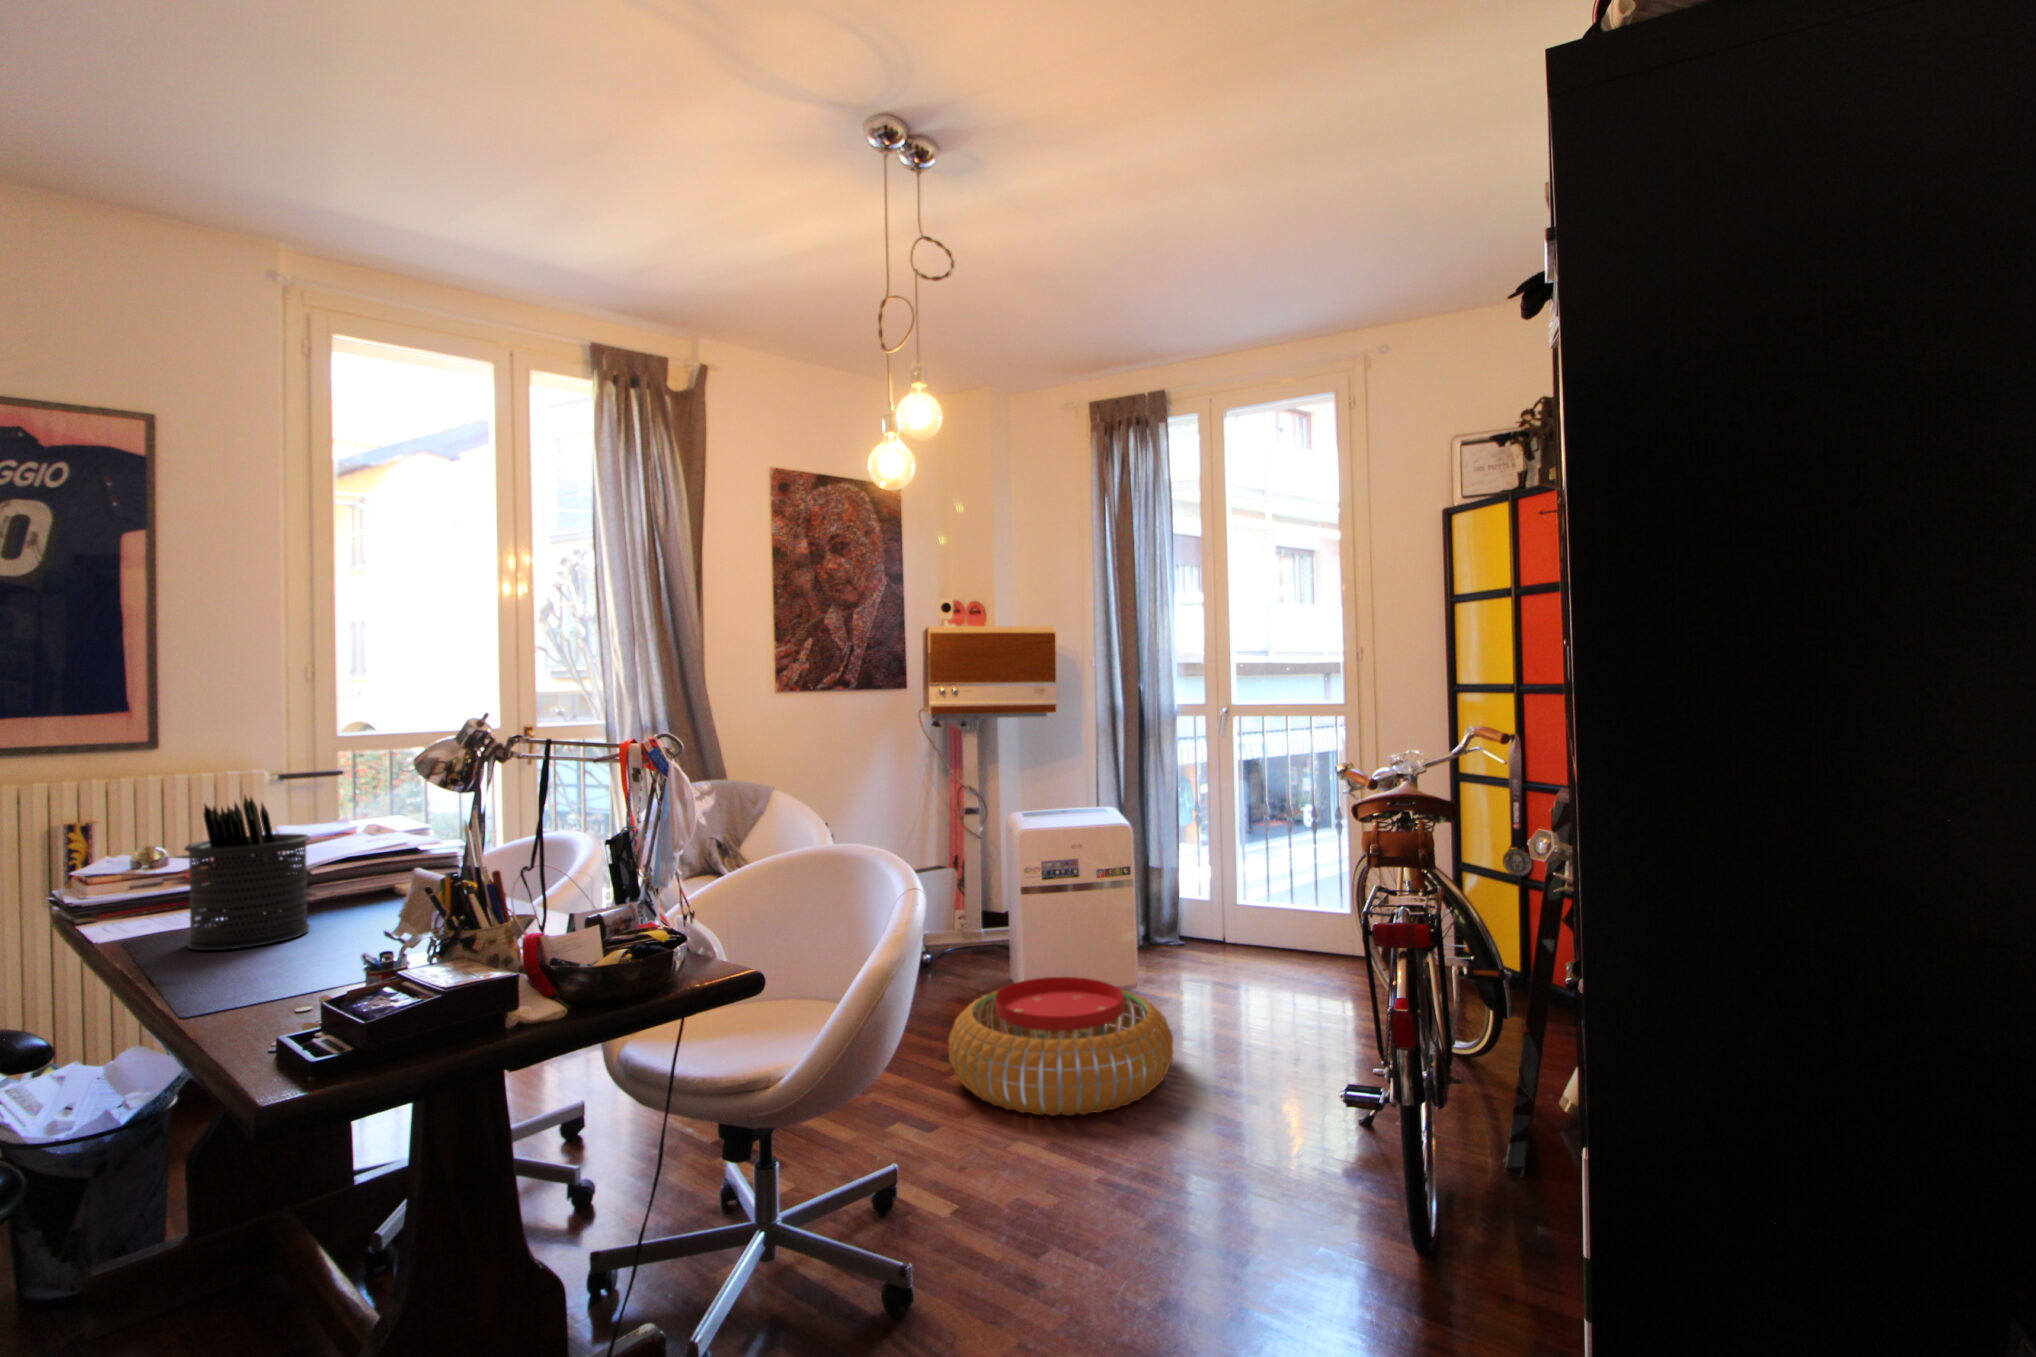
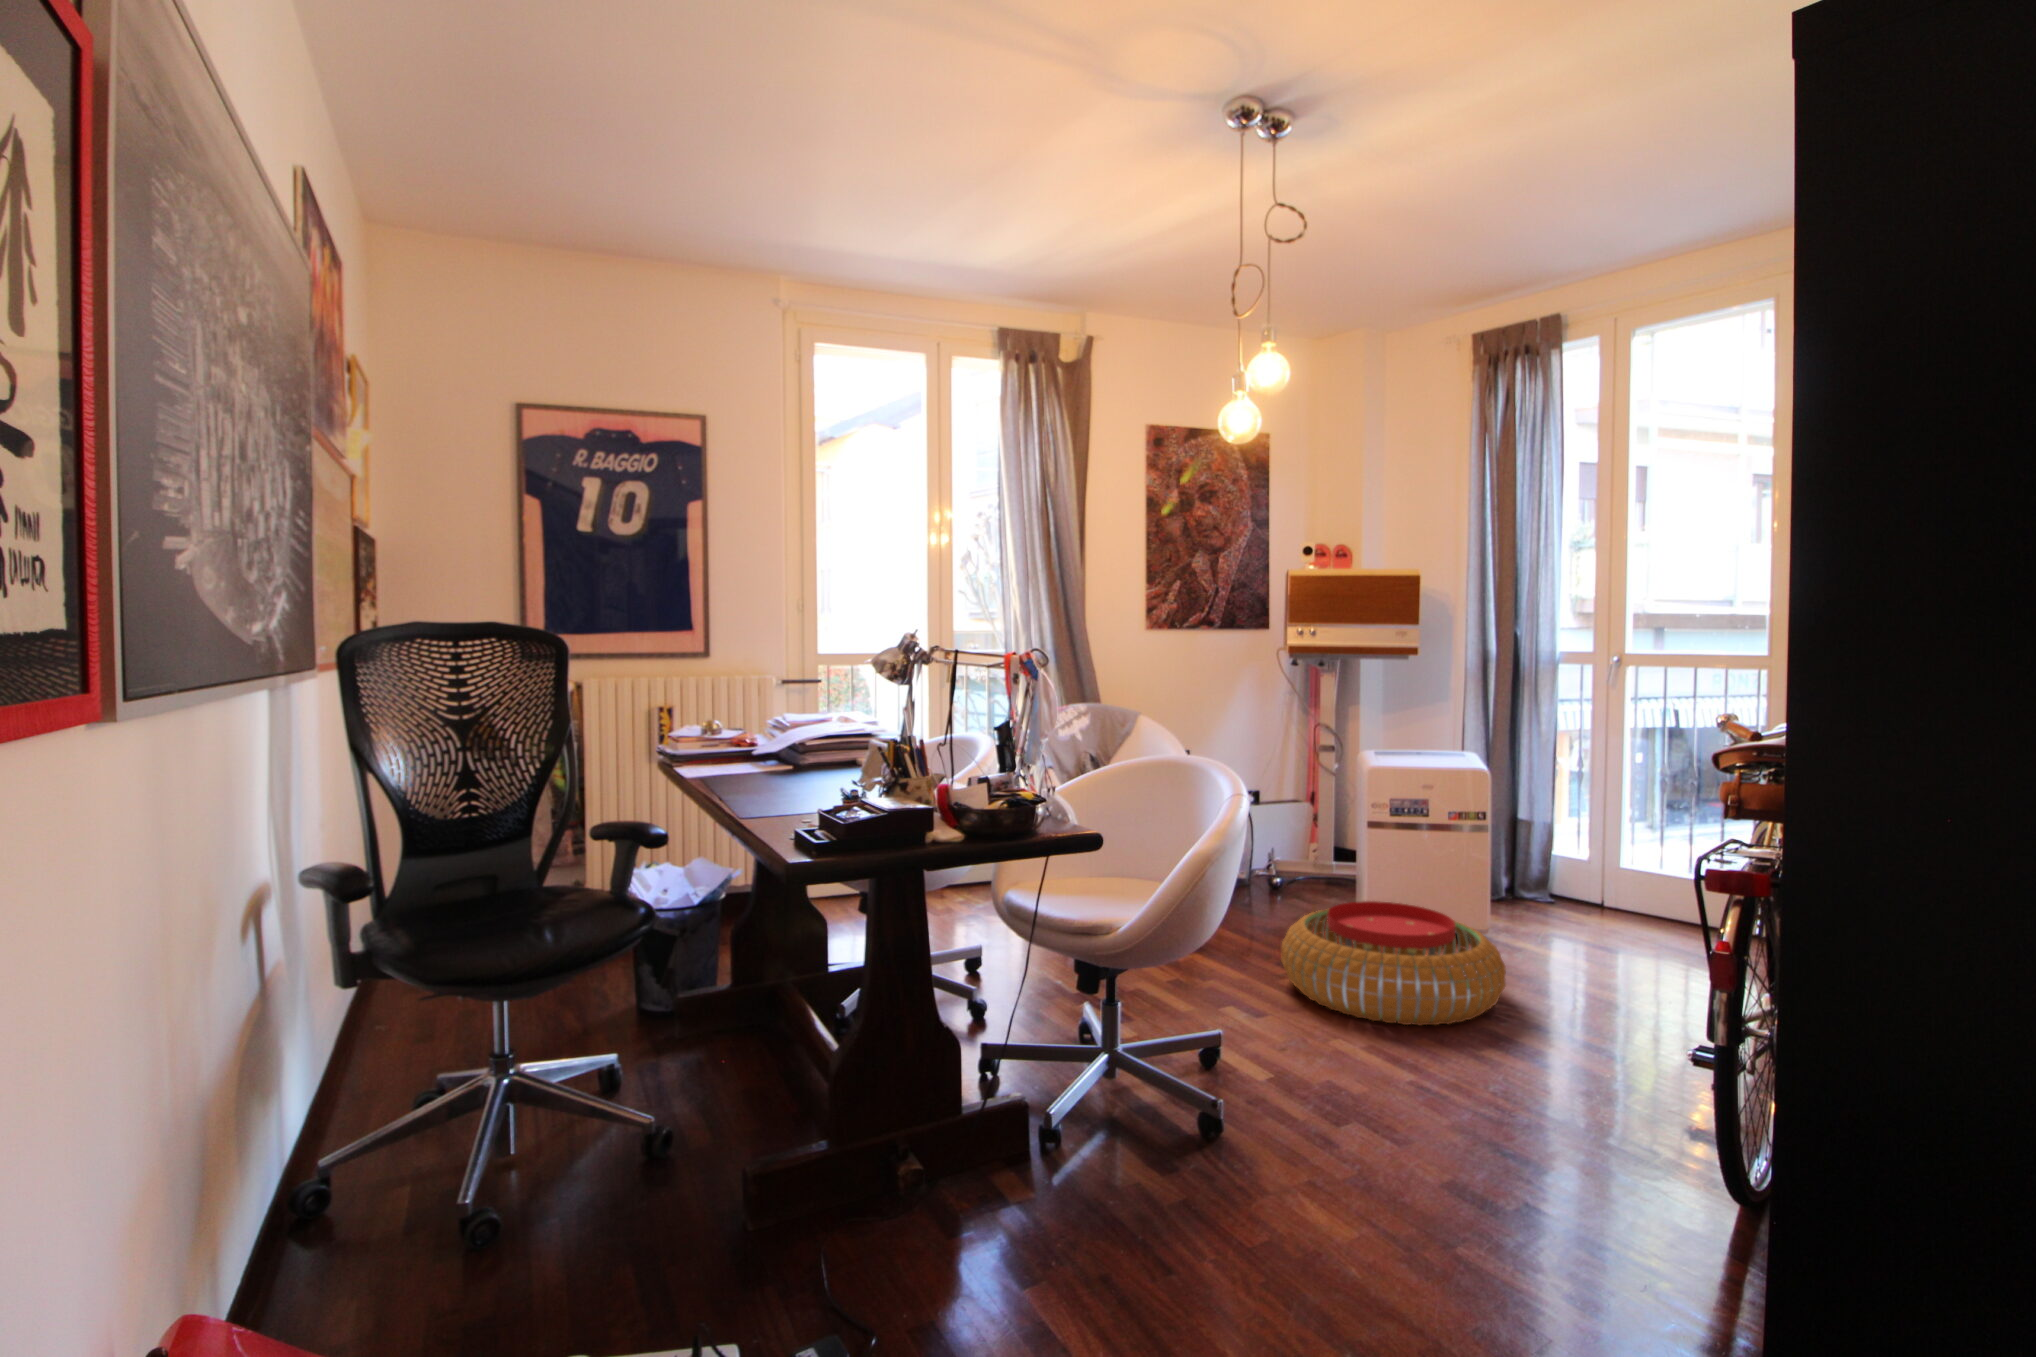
pen holder: present [185,795,310,950] -> none [737,684,807,786]

